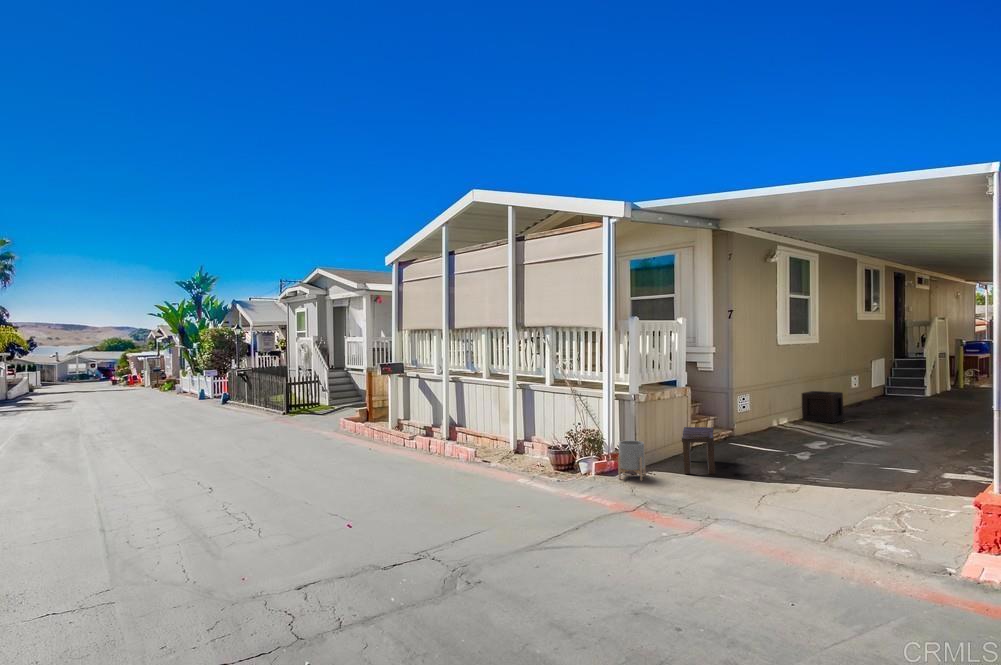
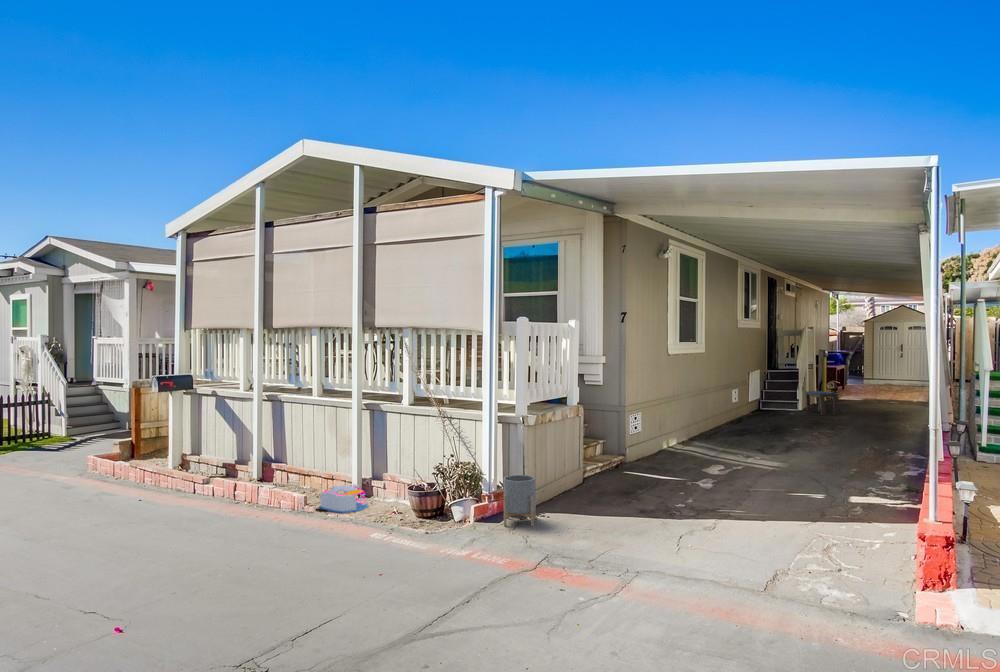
wooden crate: present [802,391,844,423] -> none [689,407,730,443]
bench: present [682,427,715,475] -> present [805,391,838,415]
storage bin: none [486,444,521,464] -> present [319,484,368,513]

